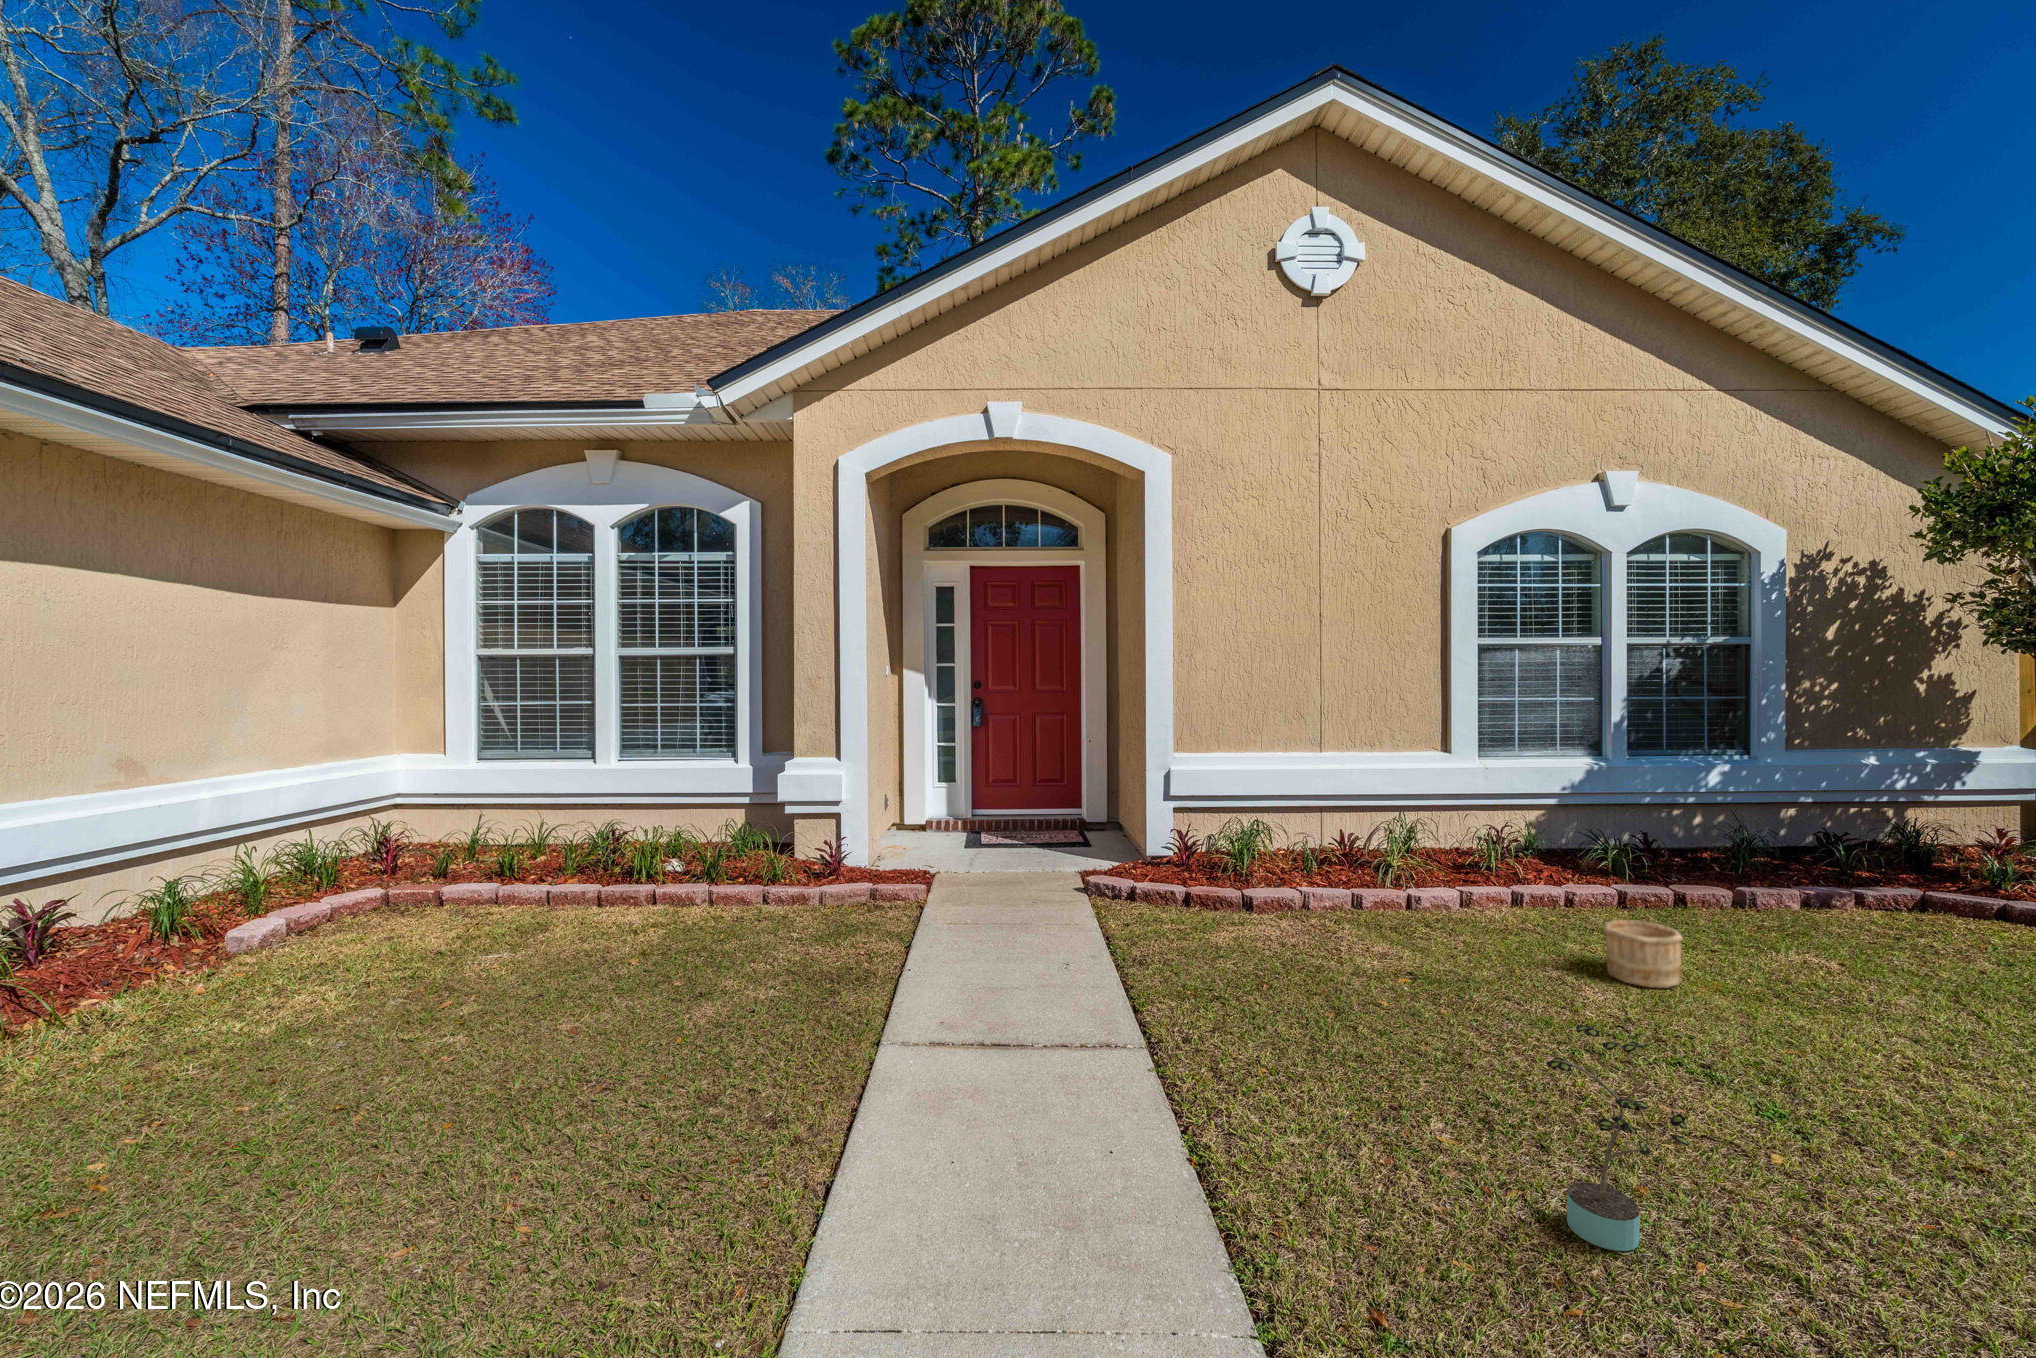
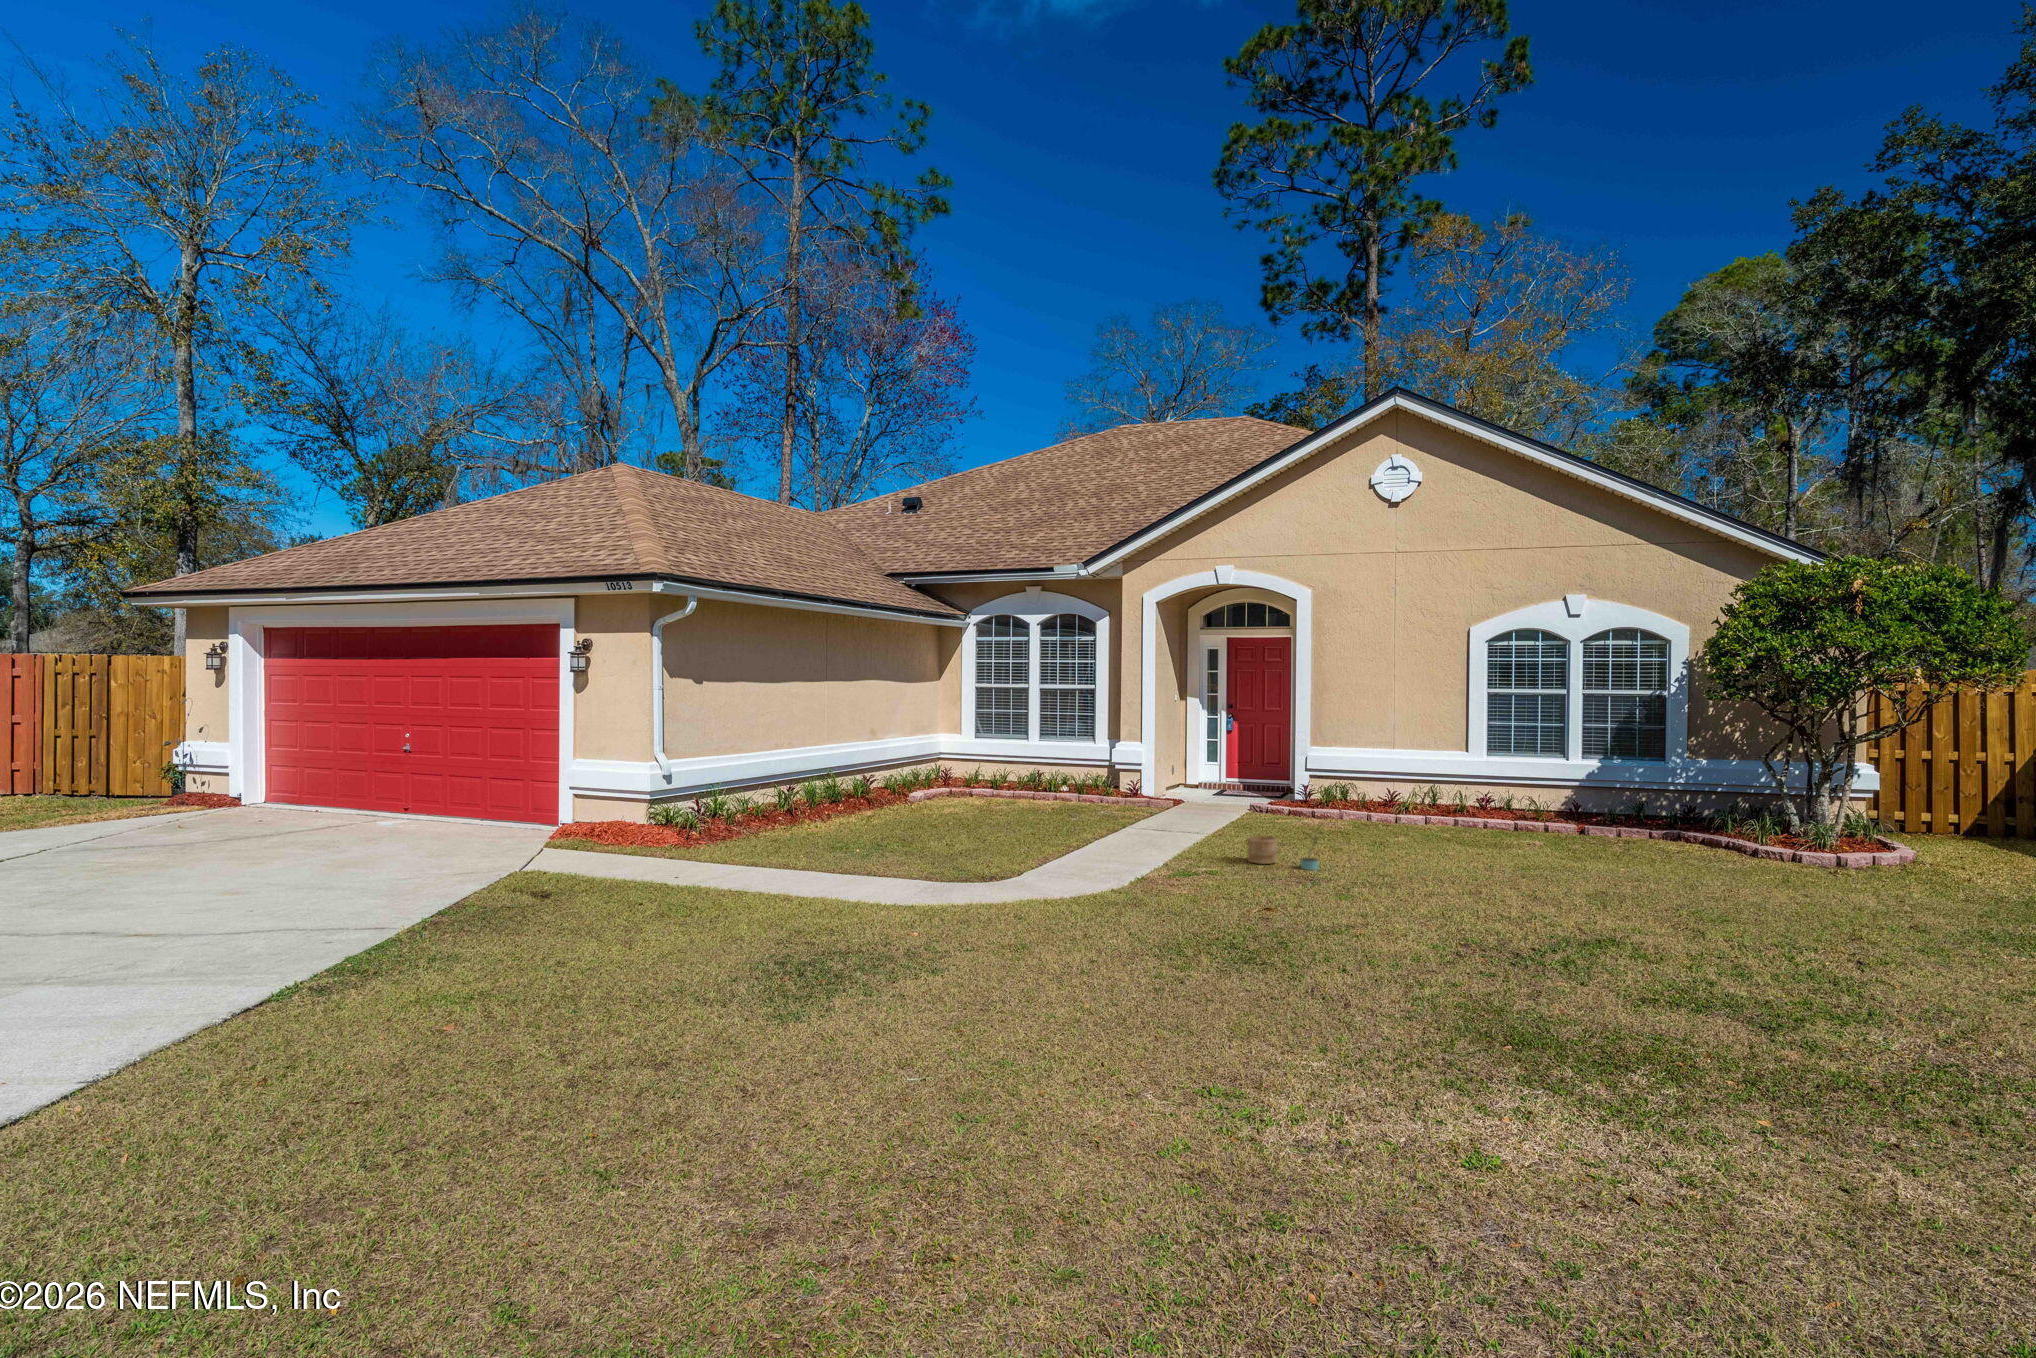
wooden bucket: present [1604,920,1682,988] -> present [1247,836,1277,864]

